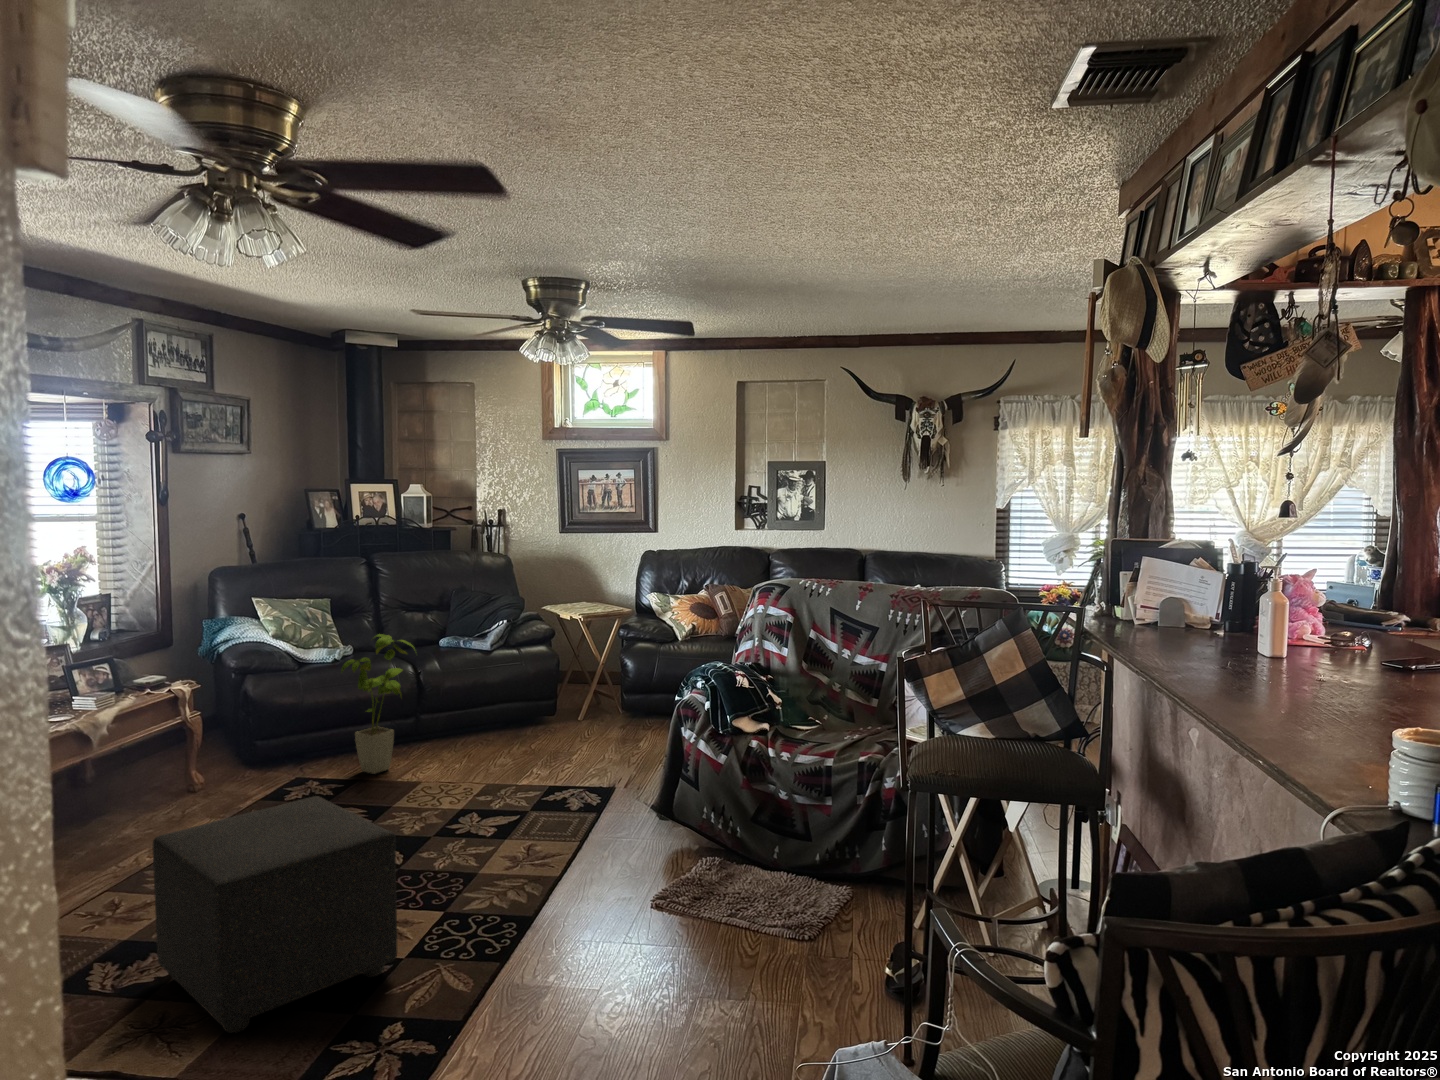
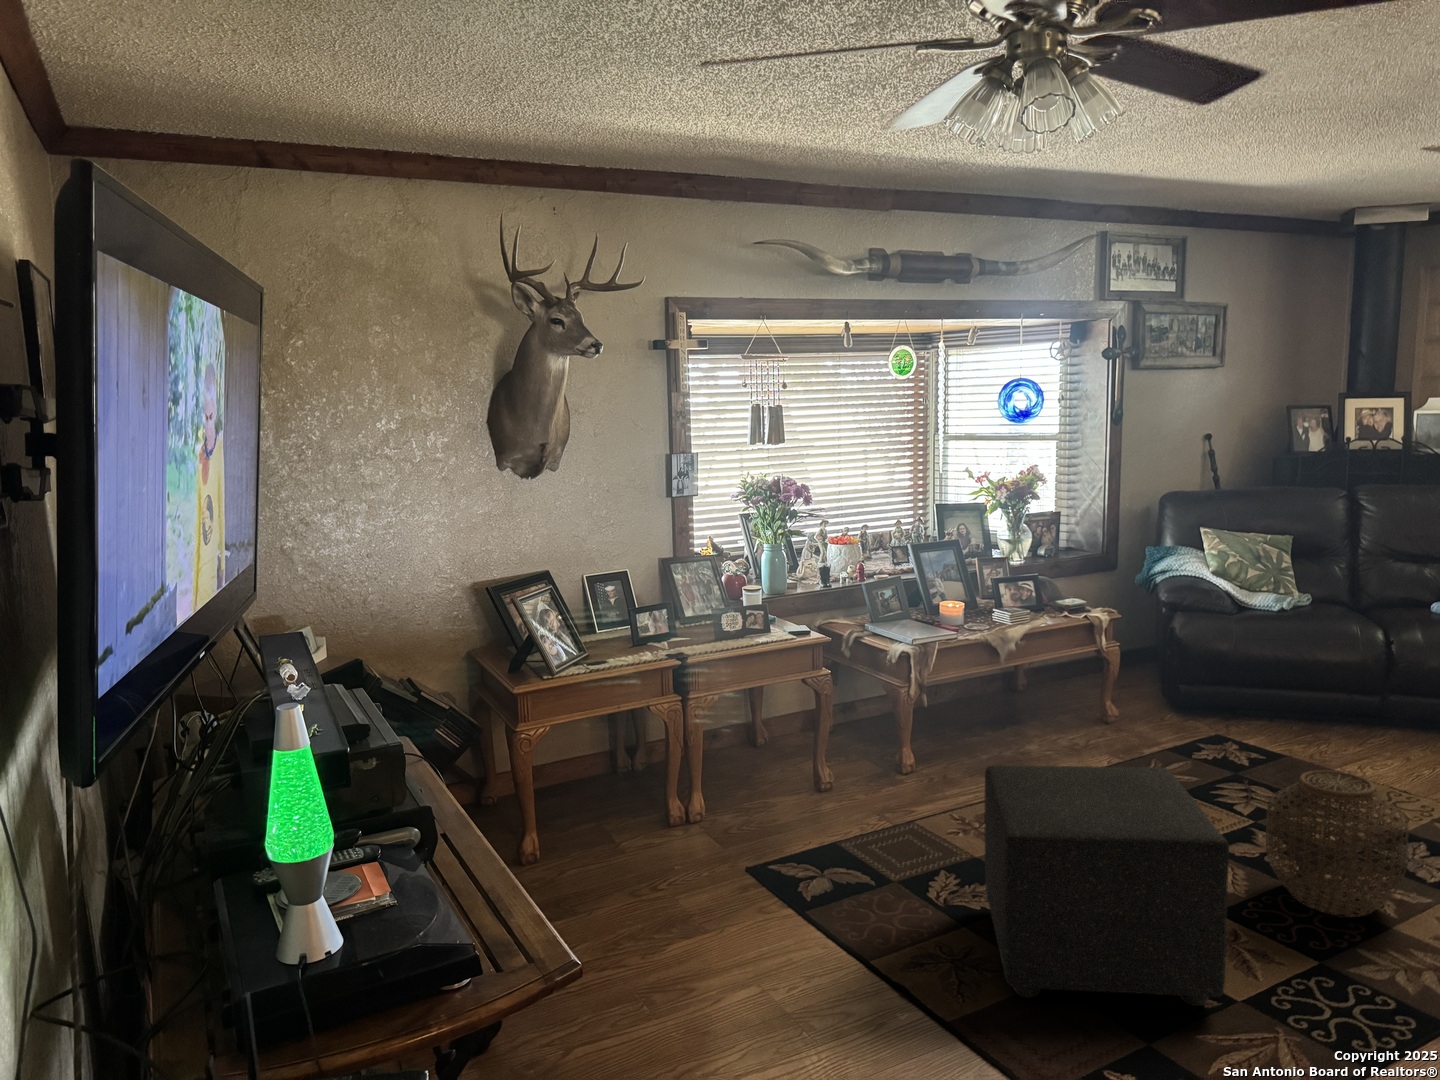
house plant: present [341,634,414,774] -> none [1275,586,1380,757]
woven basket: none [384,769,480,878] -> present [1266,770,1409,917]

